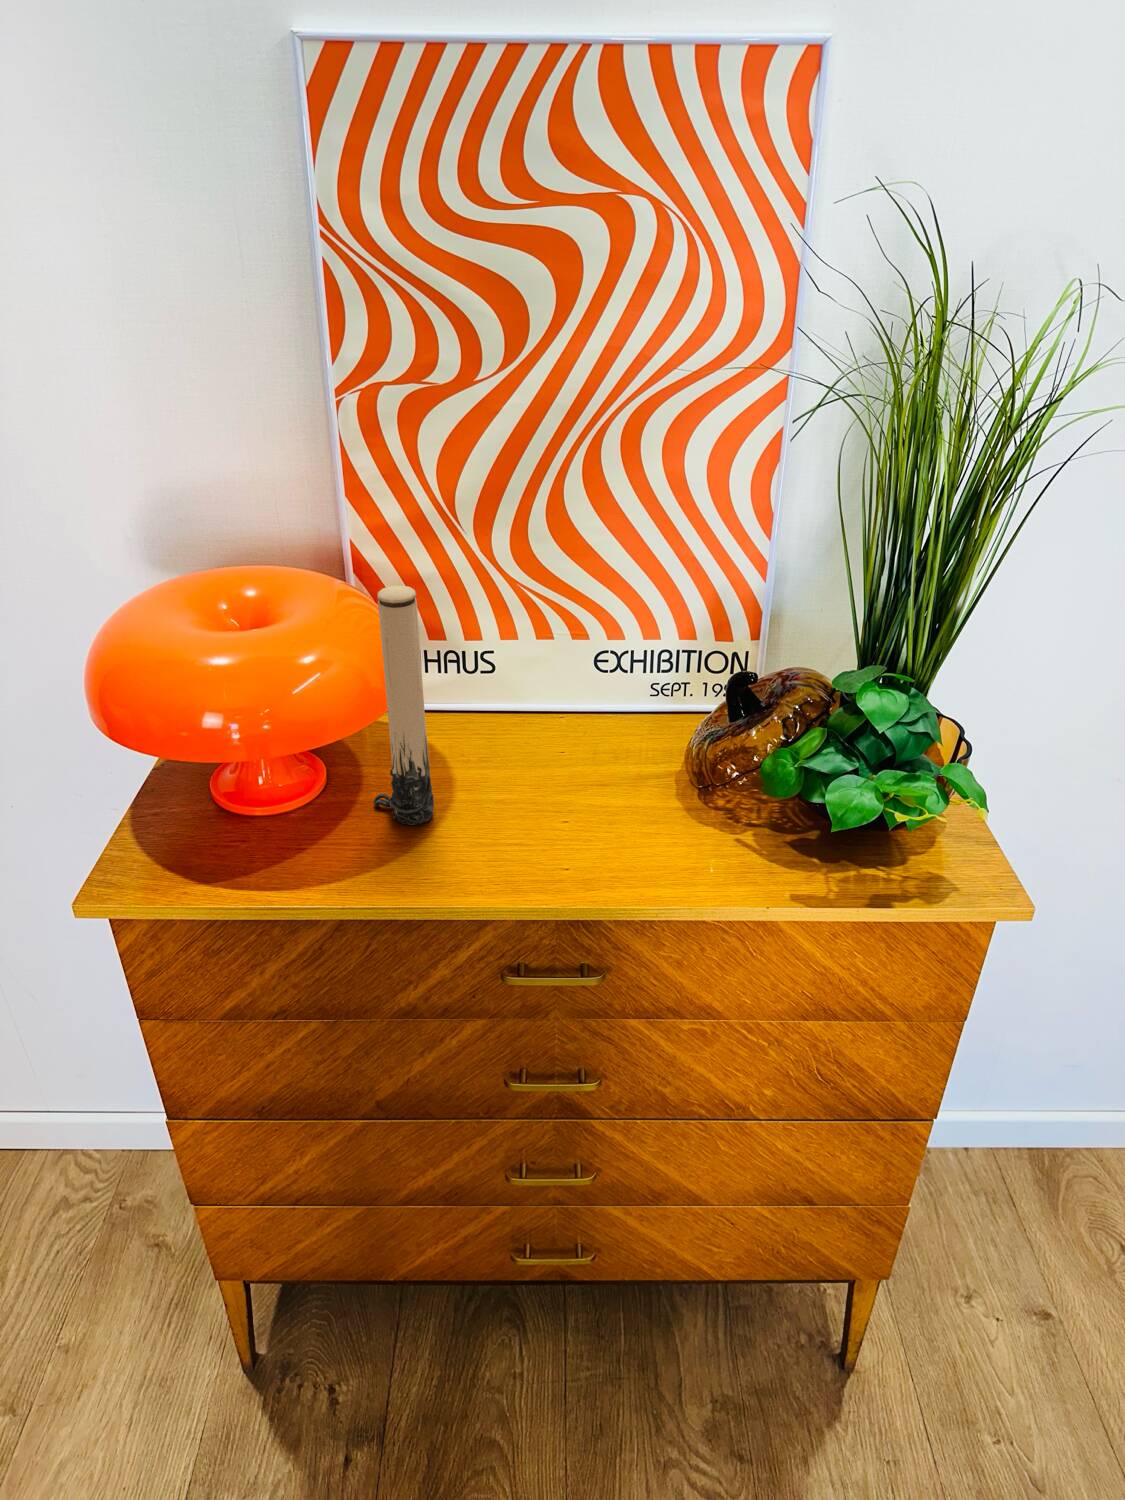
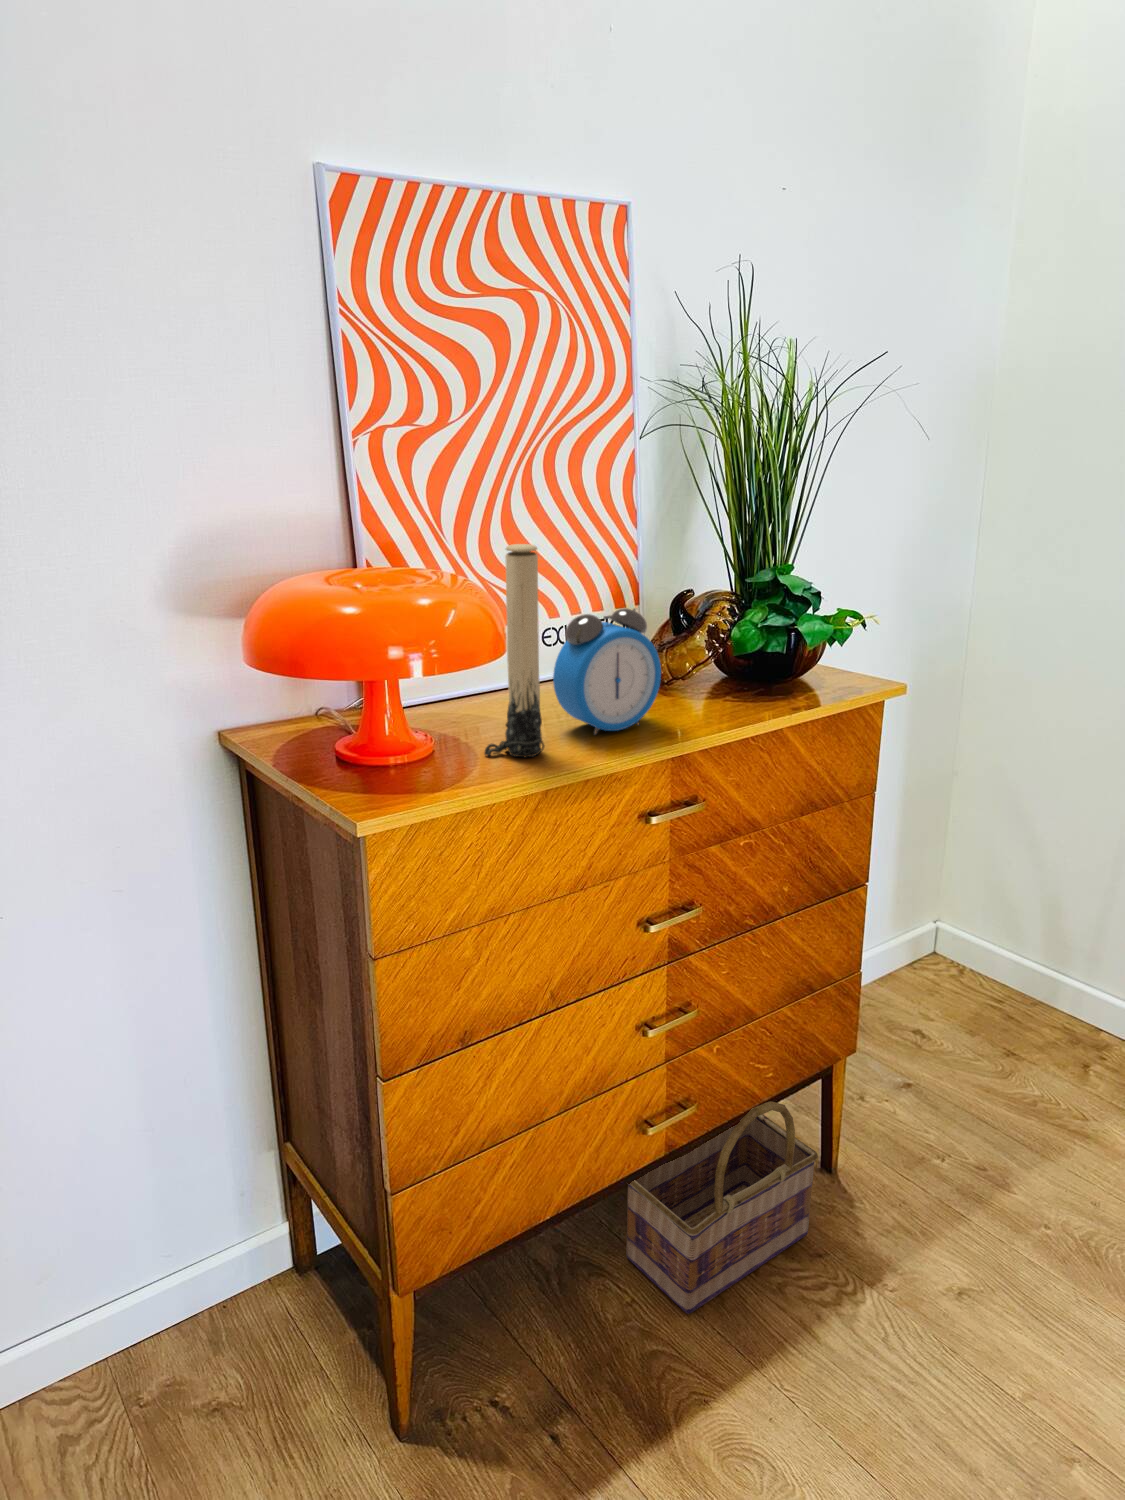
alarm clock: none [483,675,614,820] -> present [553,608,661,735]
basket: none [550,1180,767,1425] -> present [626,1101,818,1314]

